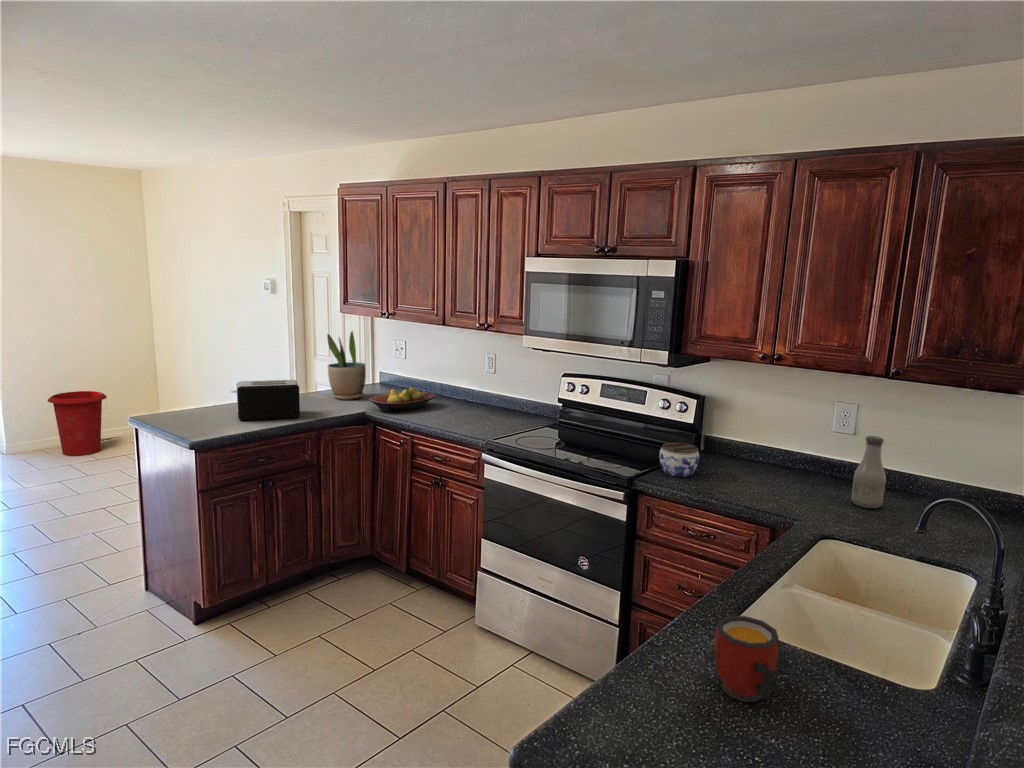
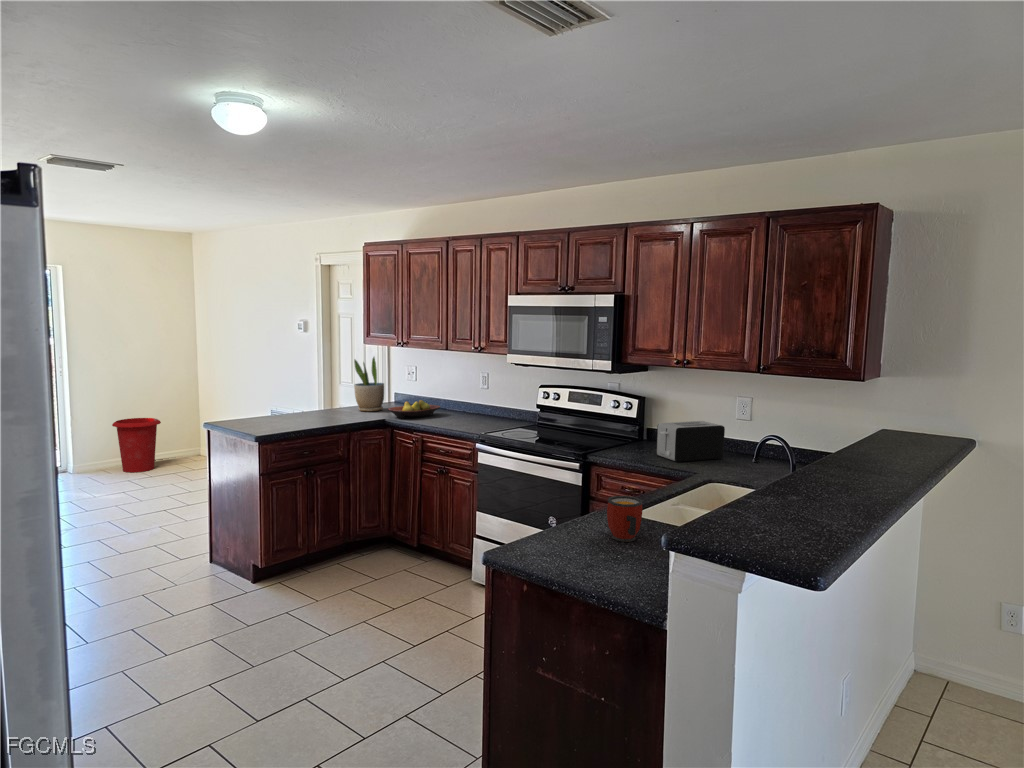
toaster: present [230,380,300,421] -> present [656,421,725,462]
bottle: present [851,436,886,508] -> none [741,416,763,468]
jar: present [660,443,699,477] -> none [606,429,636,453]

